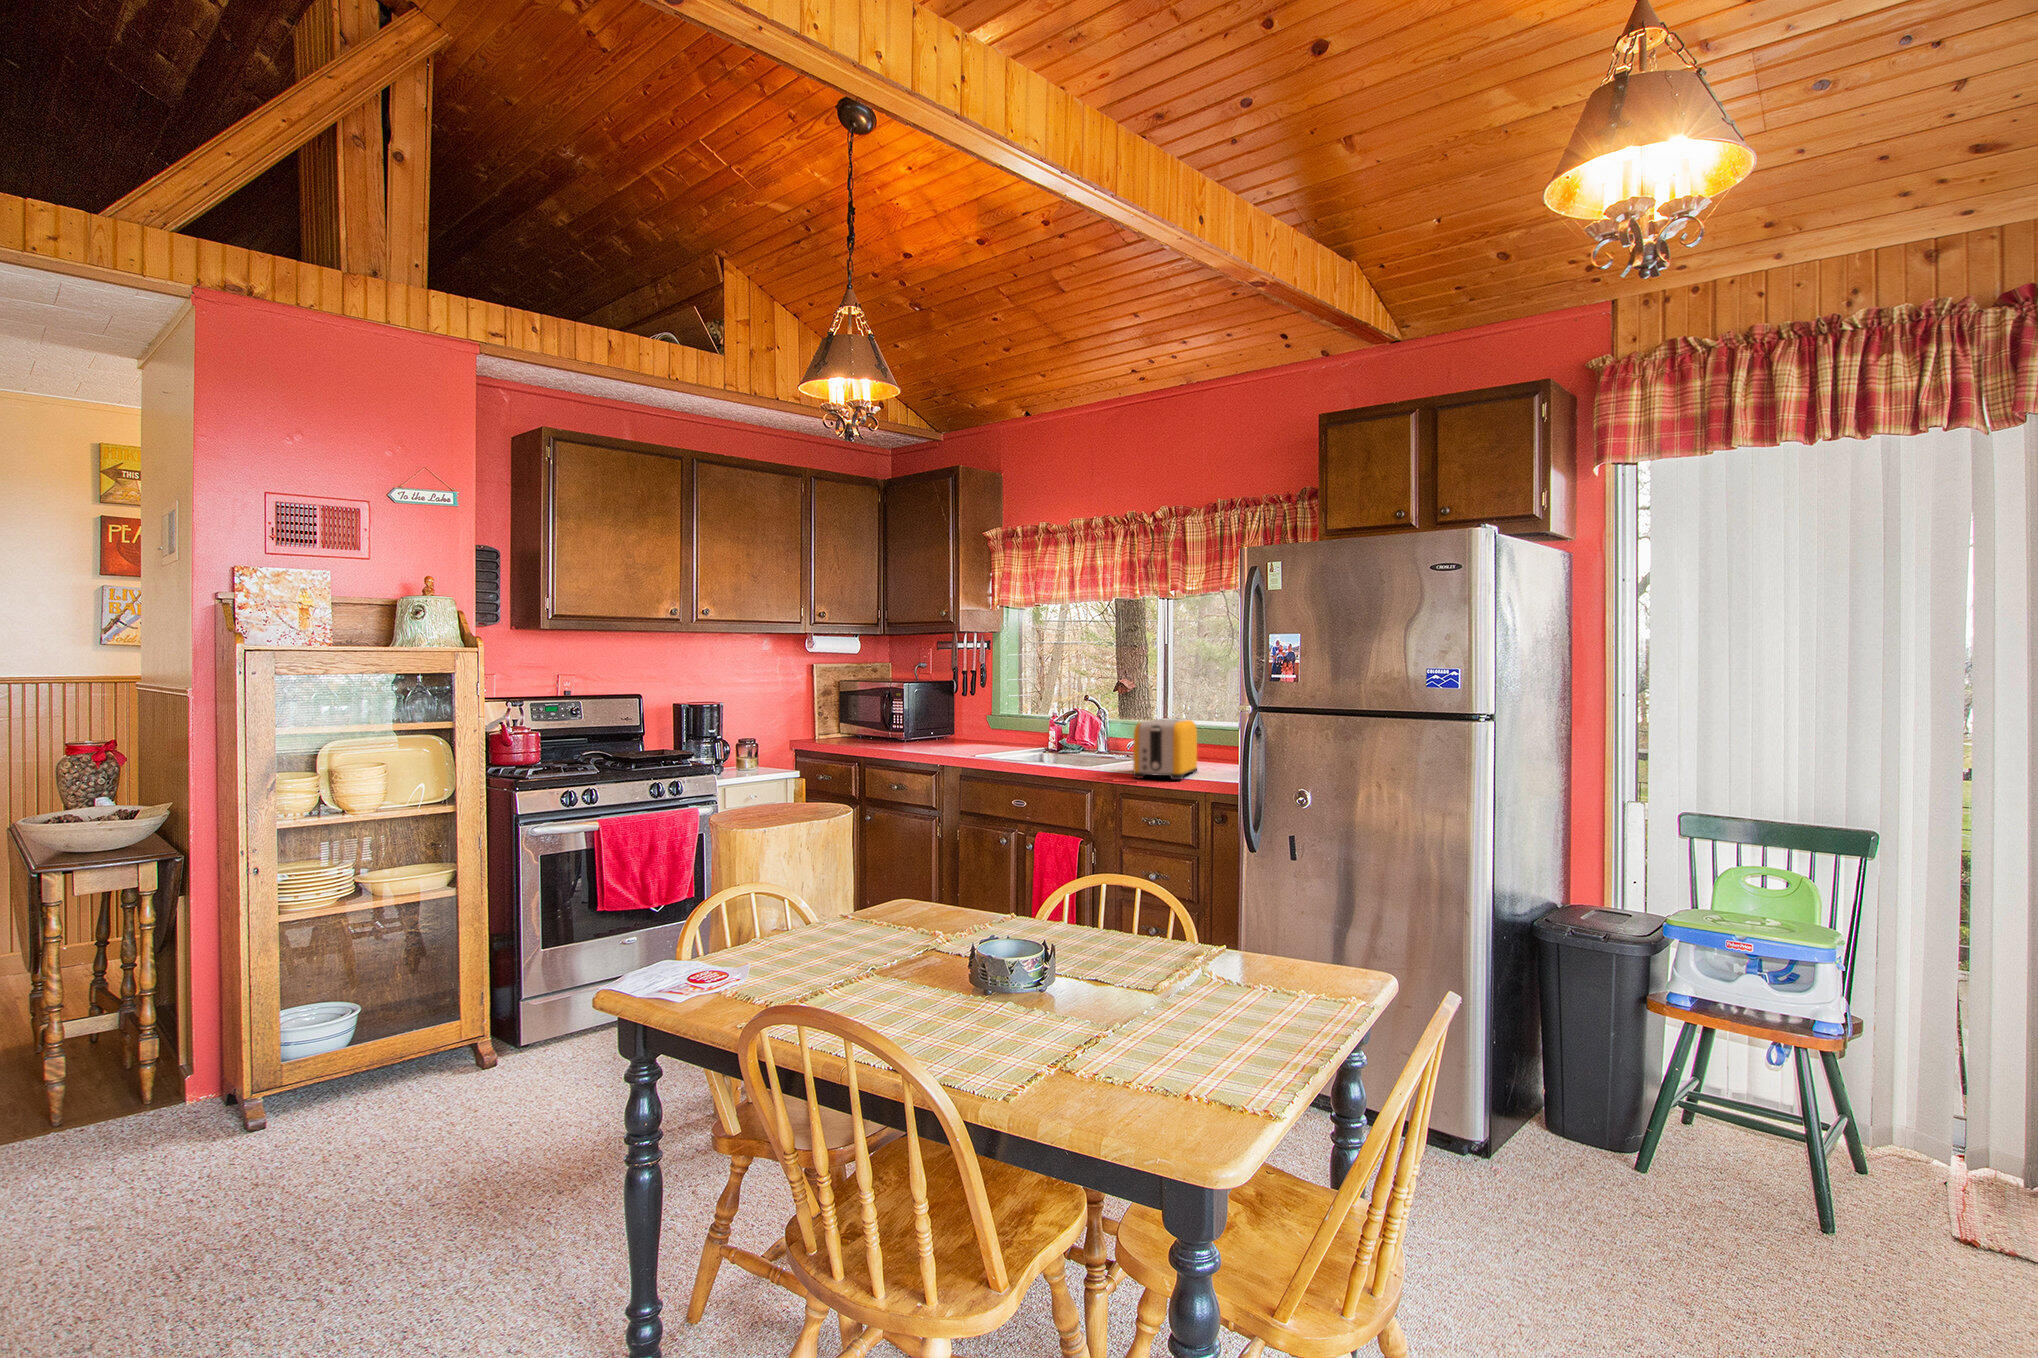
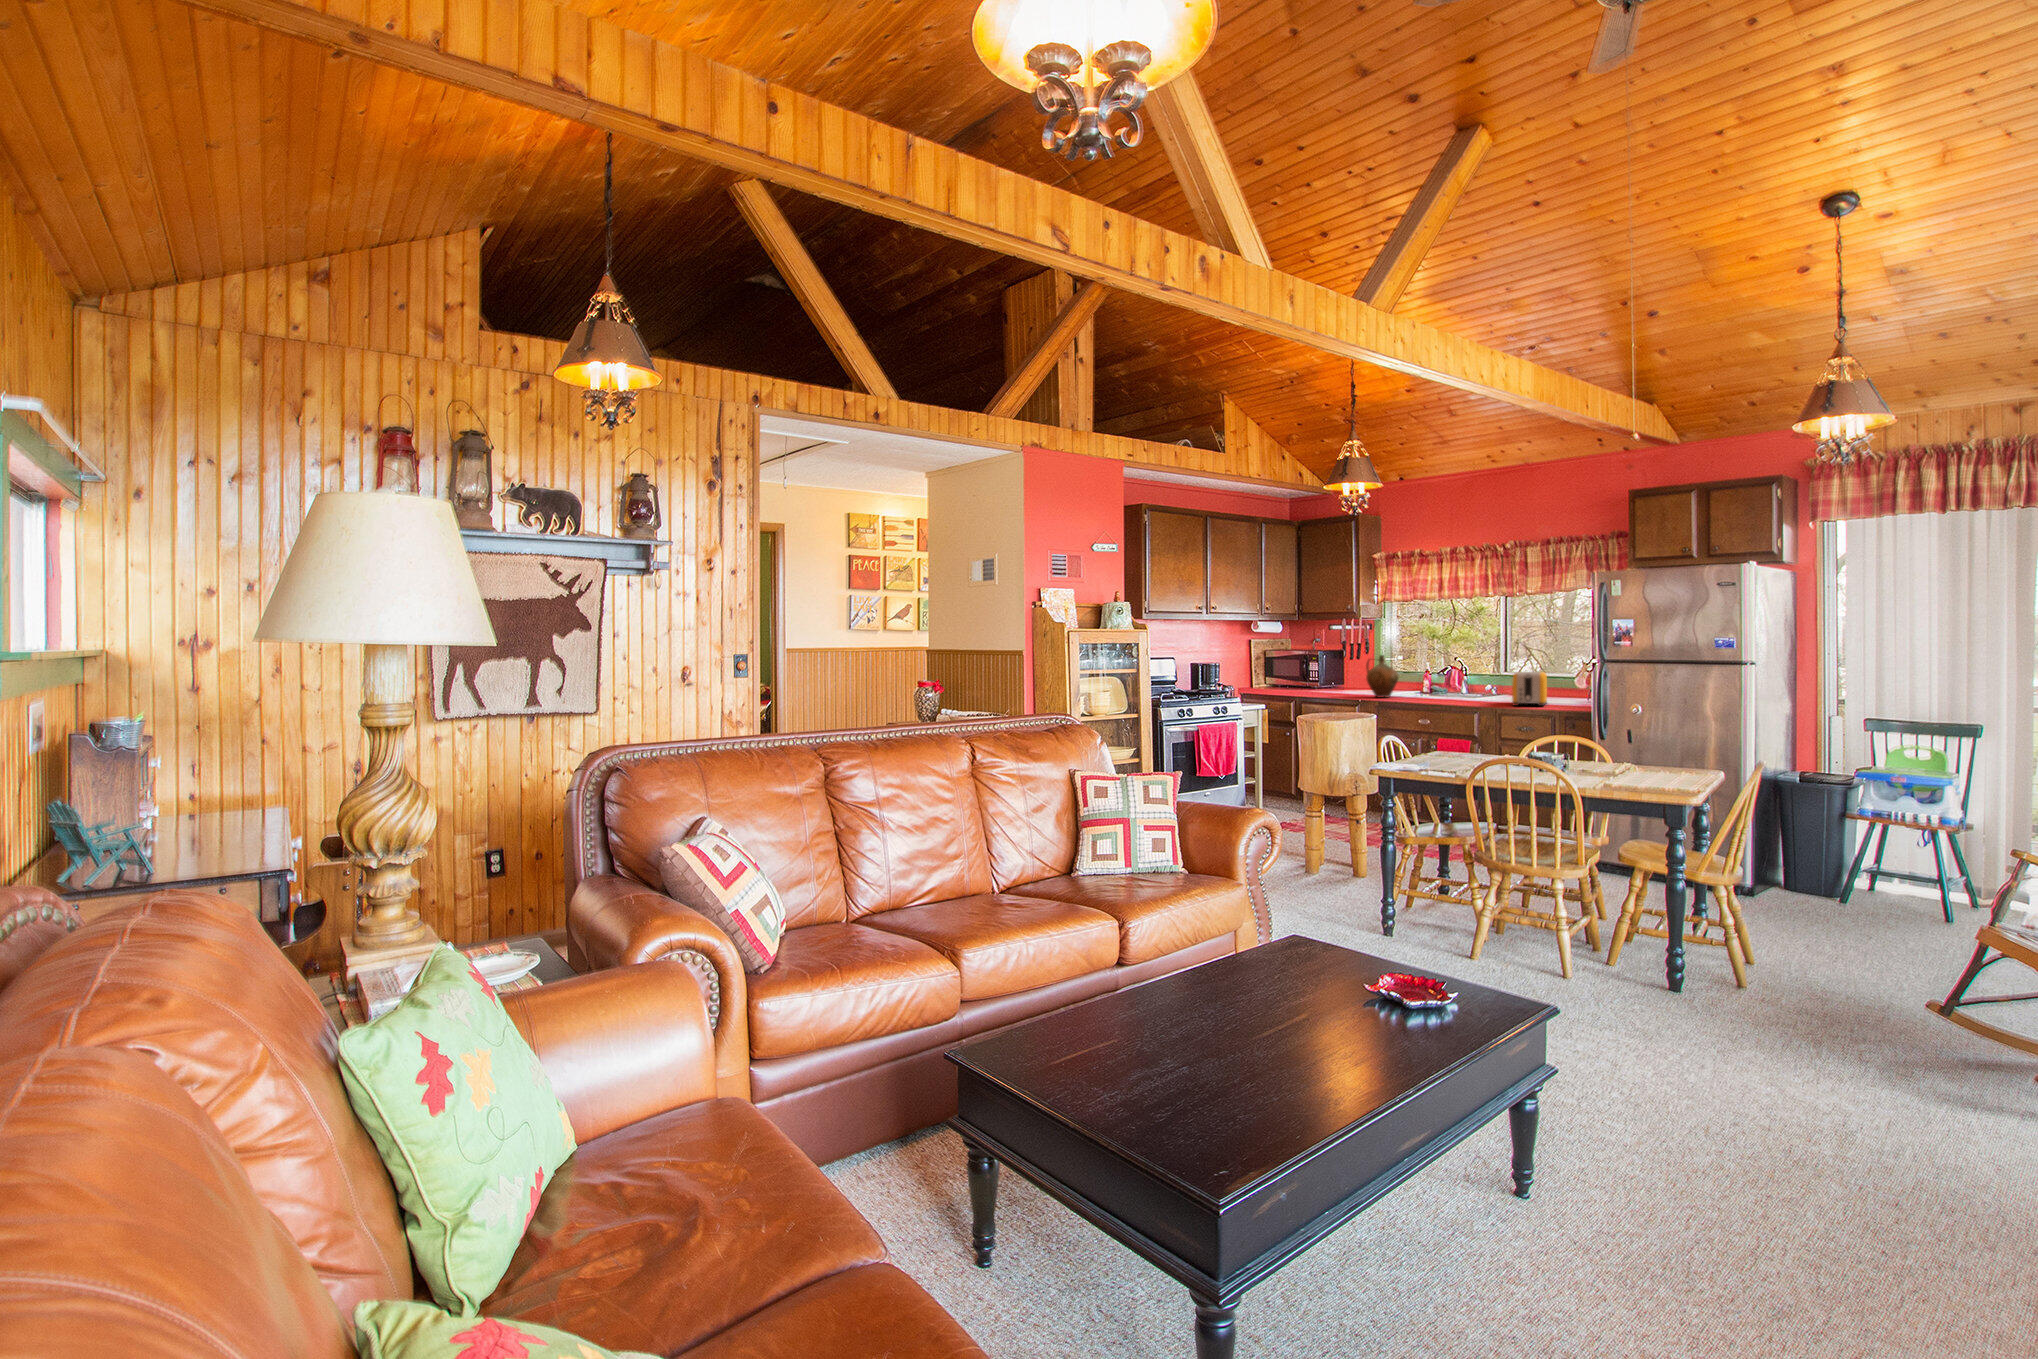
ceramic jug: none [948,688,996,756] -> present [1366,655,1398,698]

